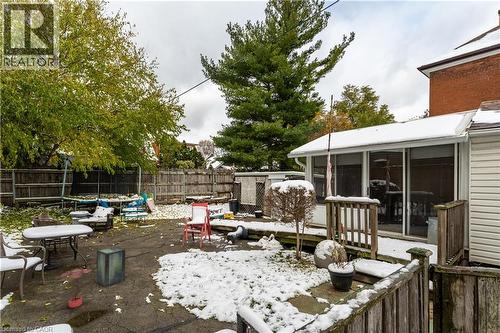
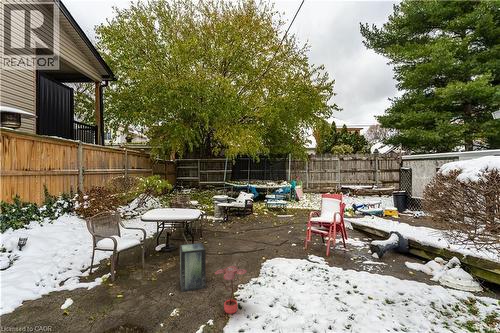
potted plant: present [60,269,92,308] -> present [215,266,247,314]

